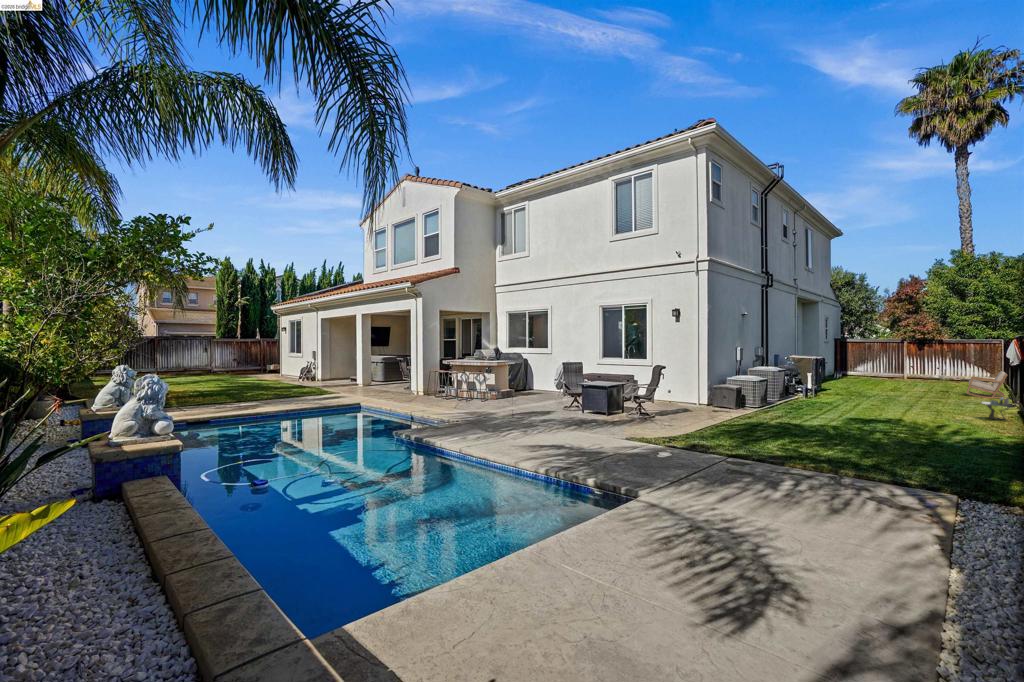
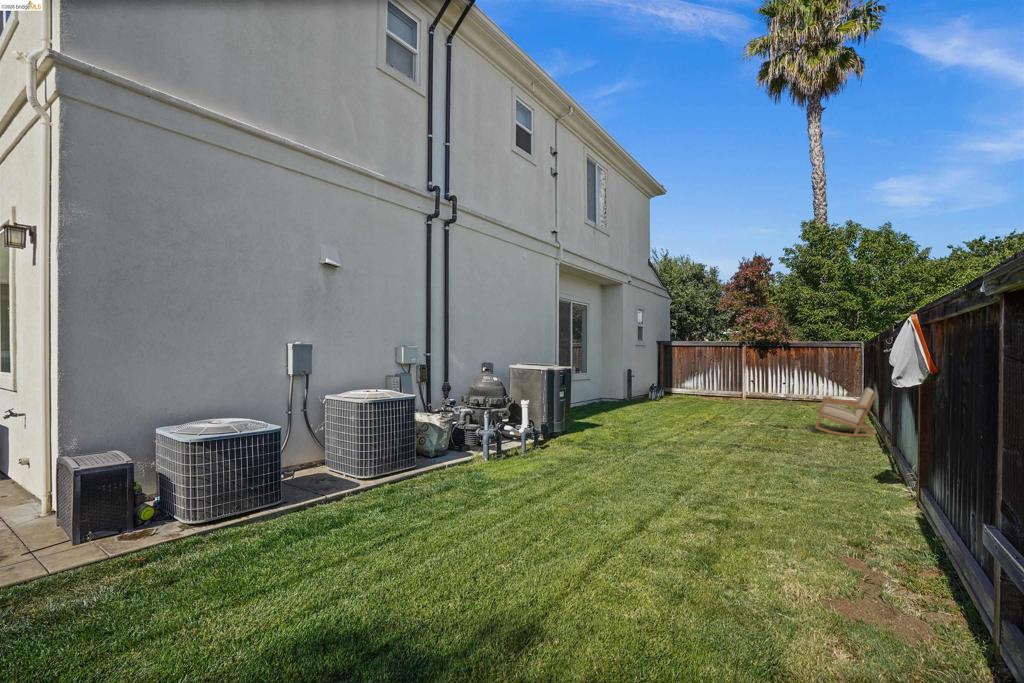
side table: present [981,397,1017,420] -> none [833,452,915,513]

